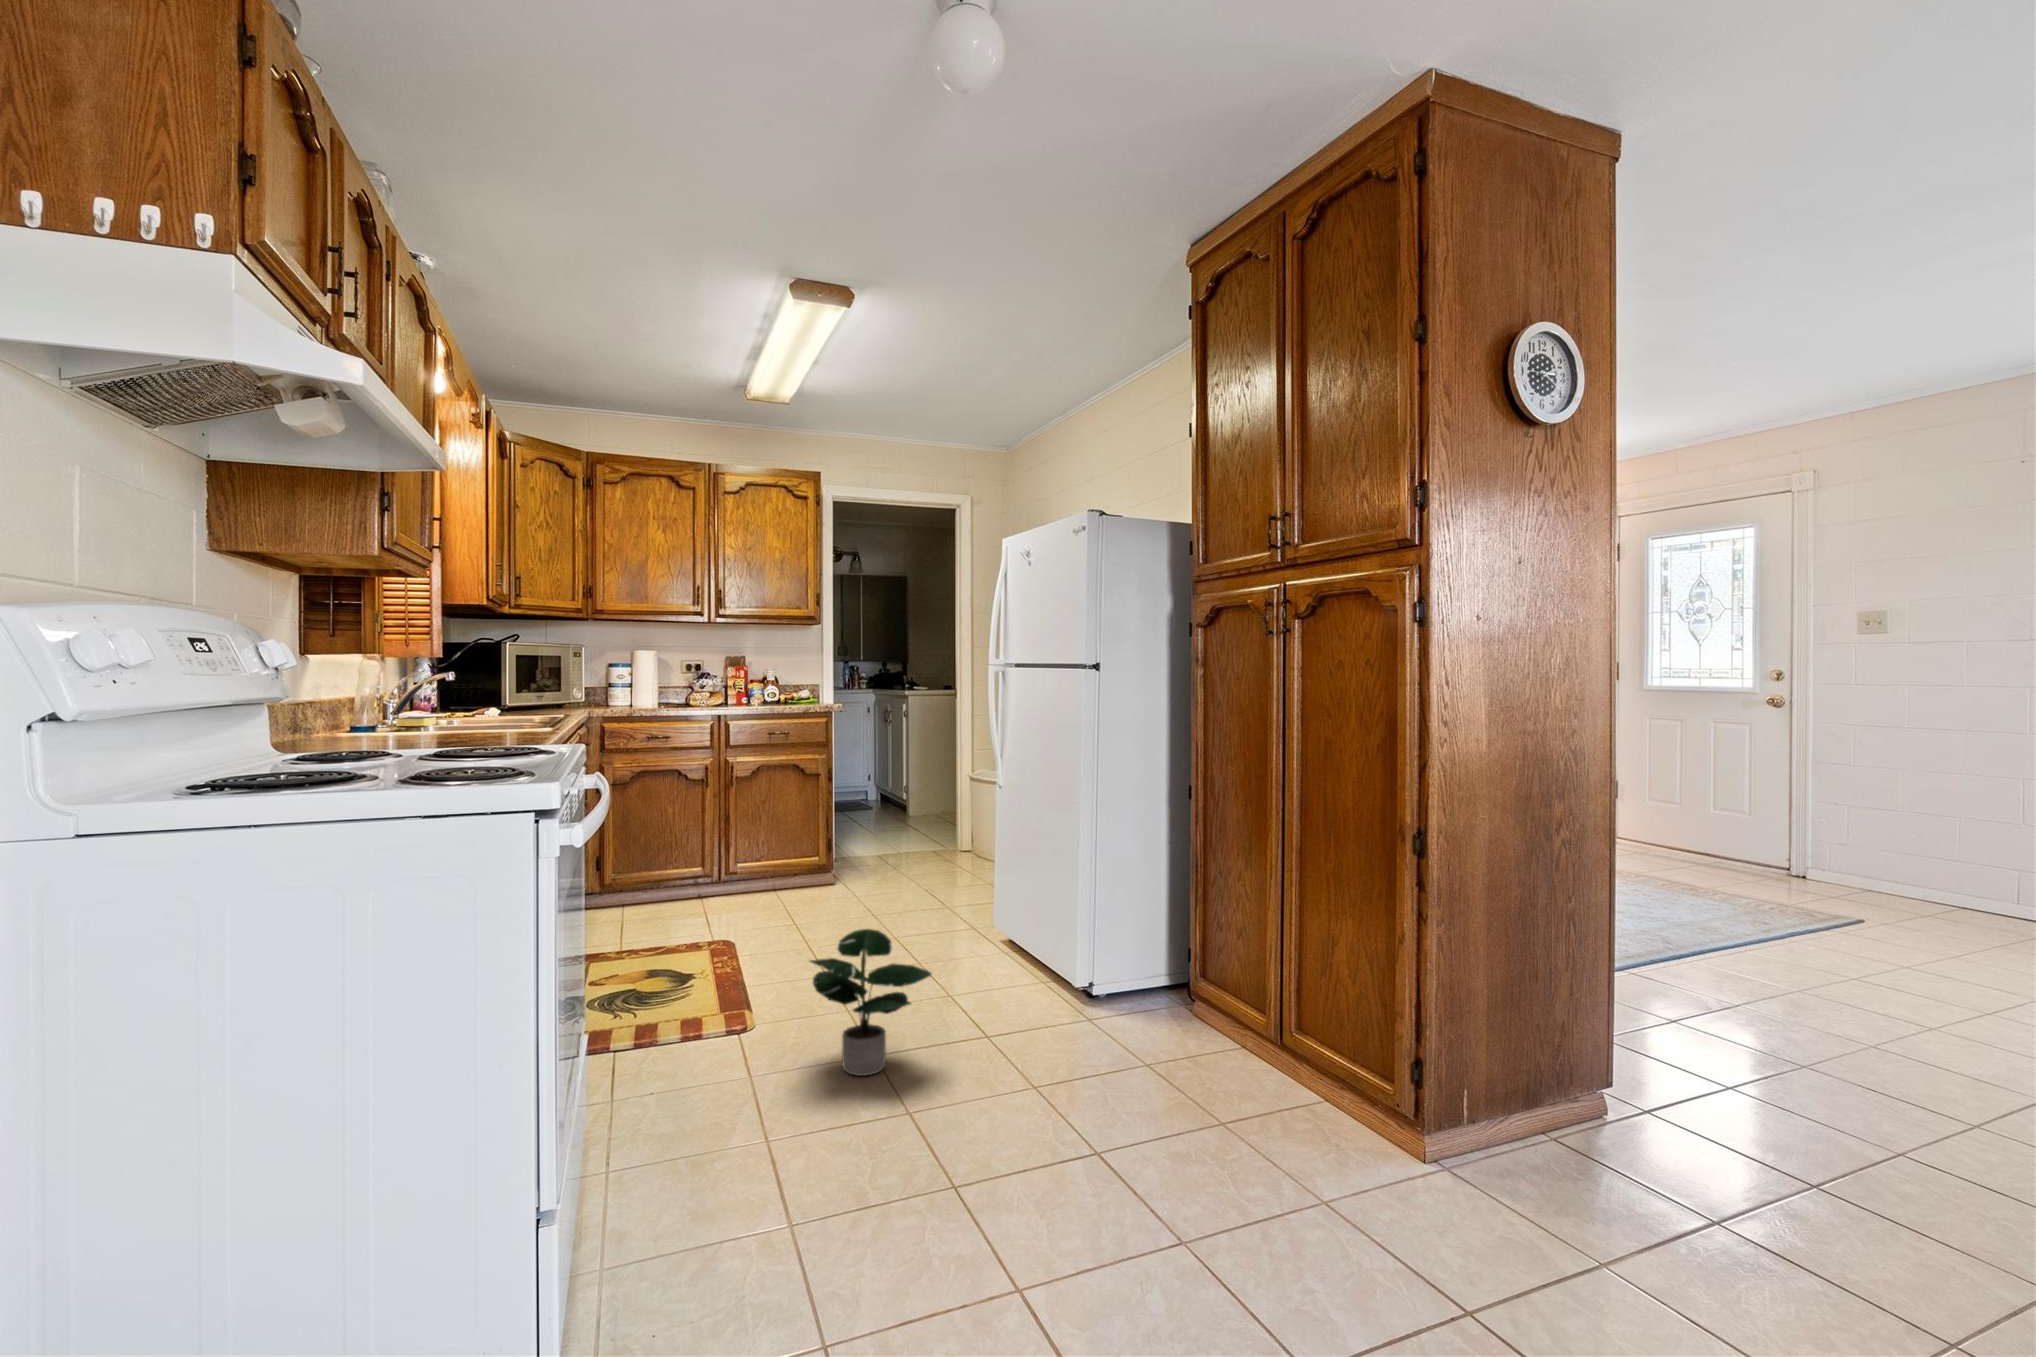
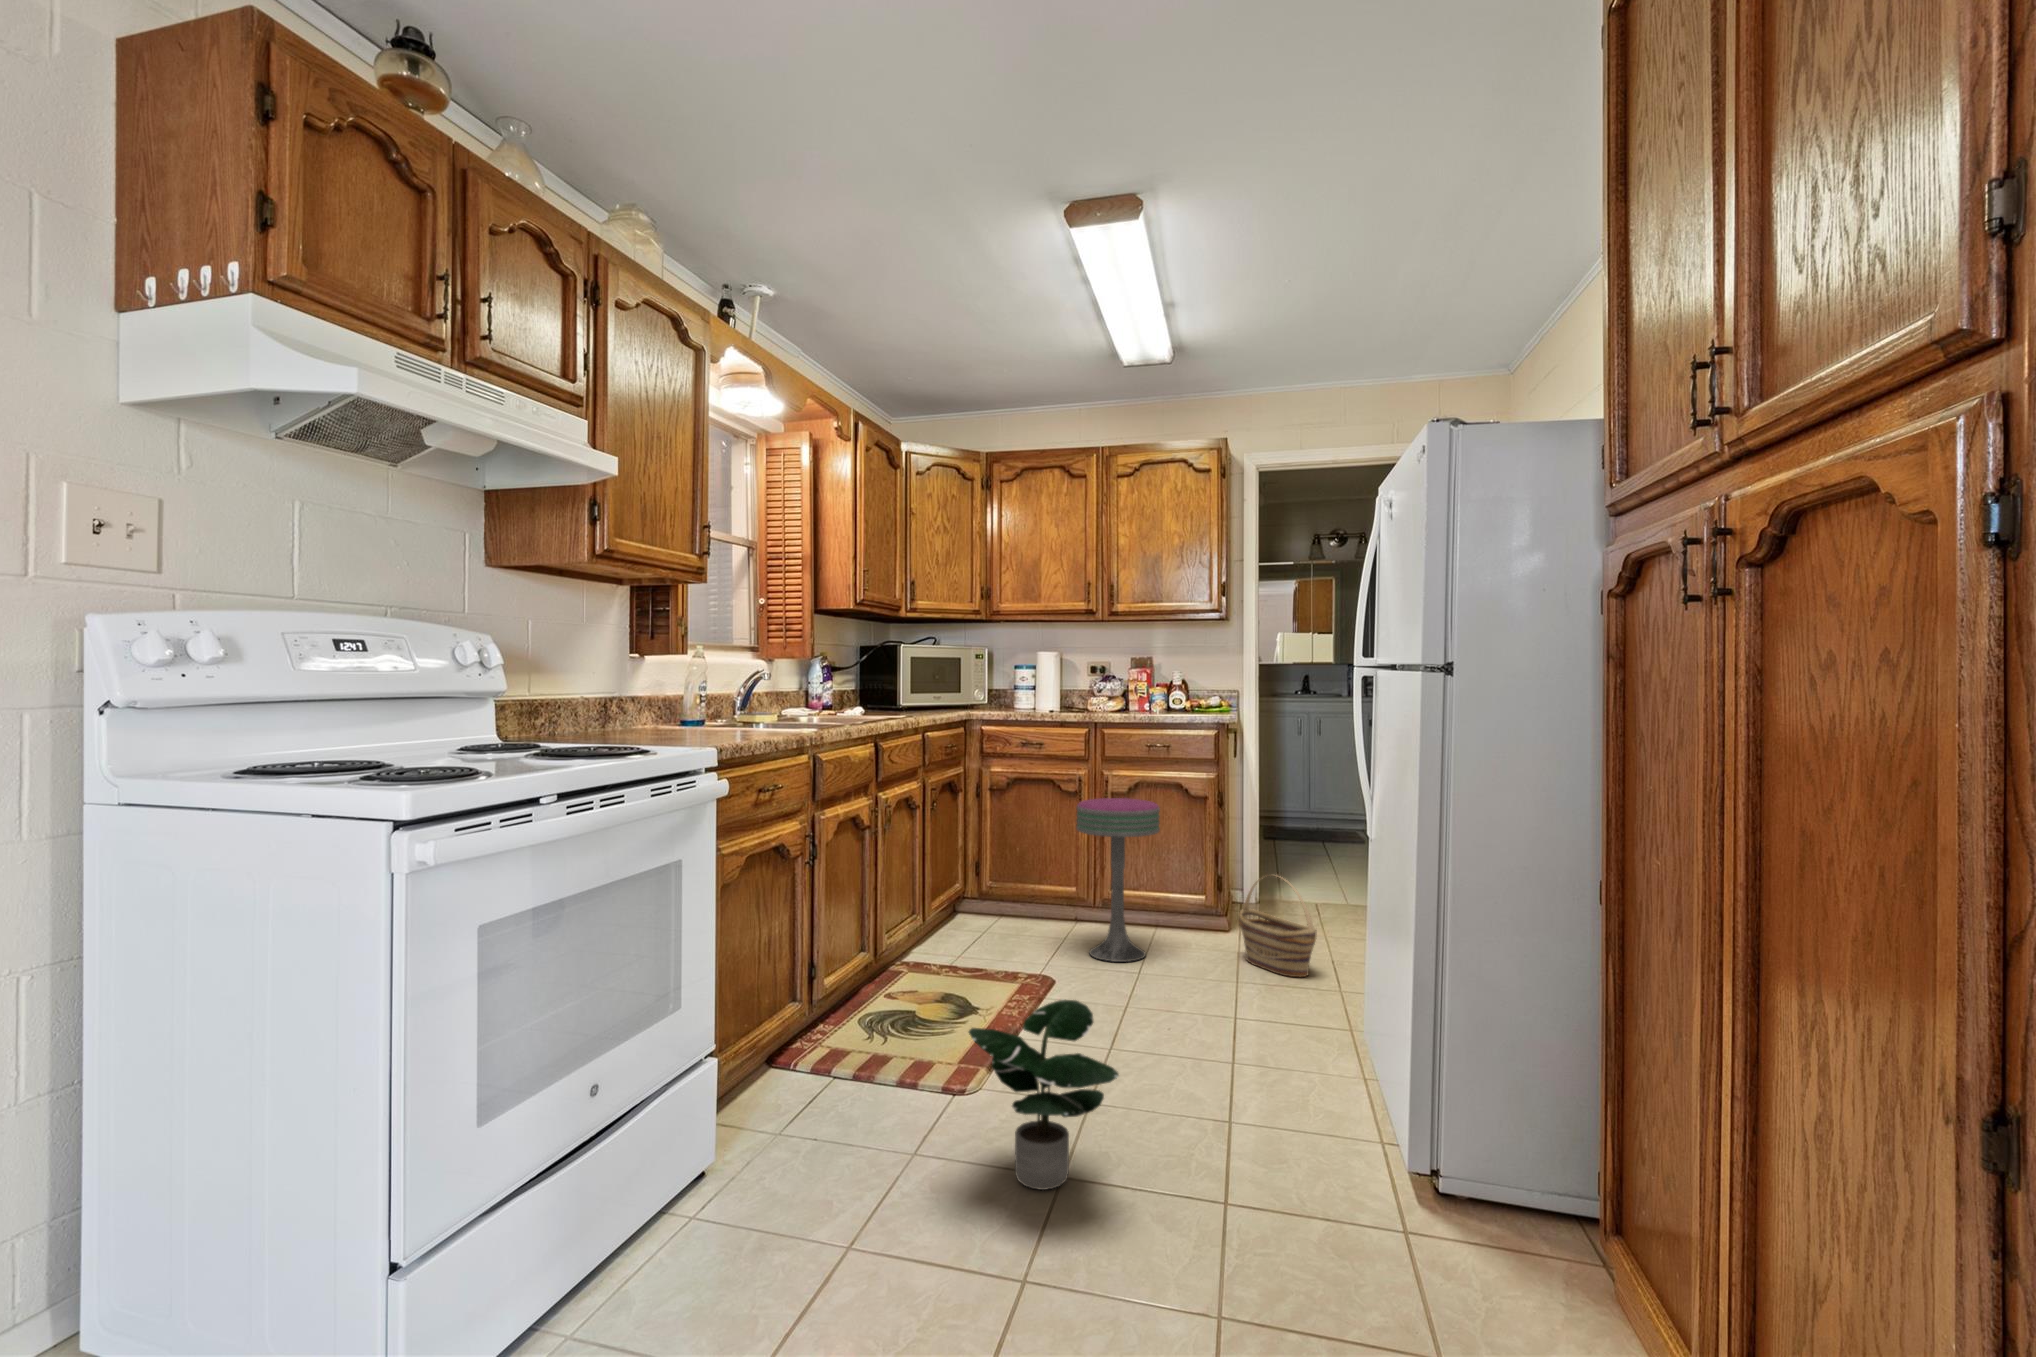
bar stool: none [727,780,802,922] -> present [1076,798,1160,962]
basket: none [864,831,931,909] -> present [1239,878,1316,977]

